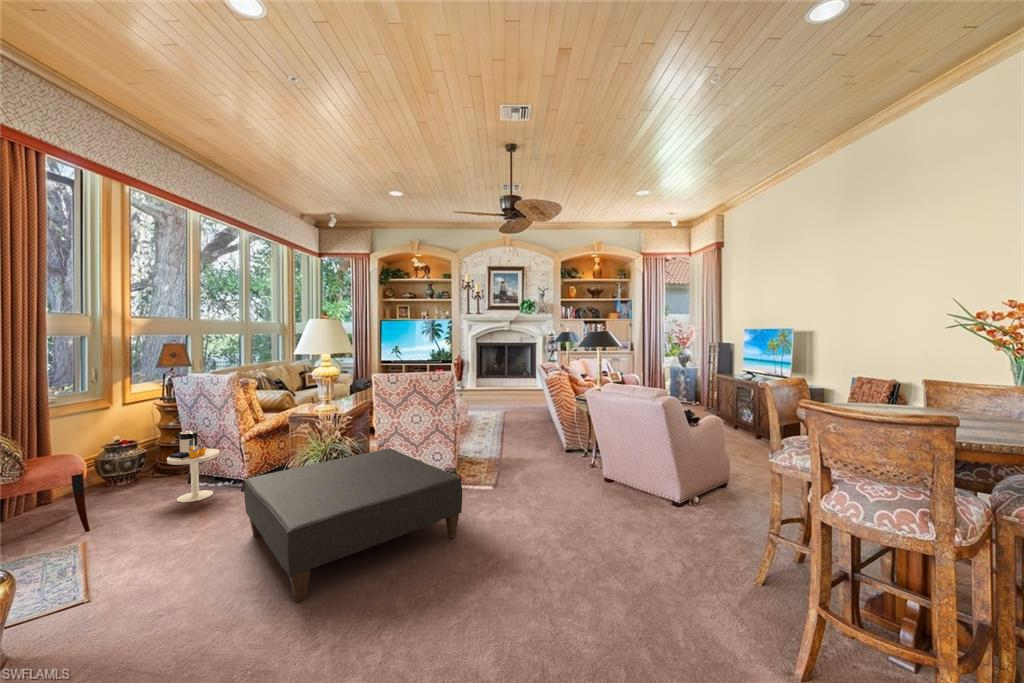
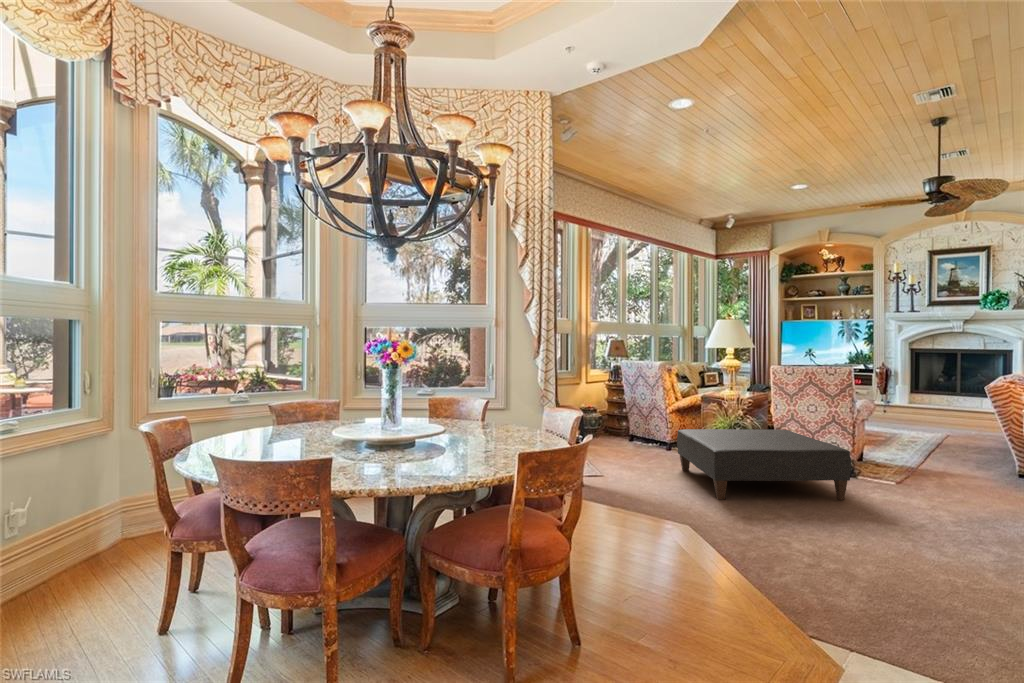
side table: present [167,431,220,502] -> none [622,400,653,449]

